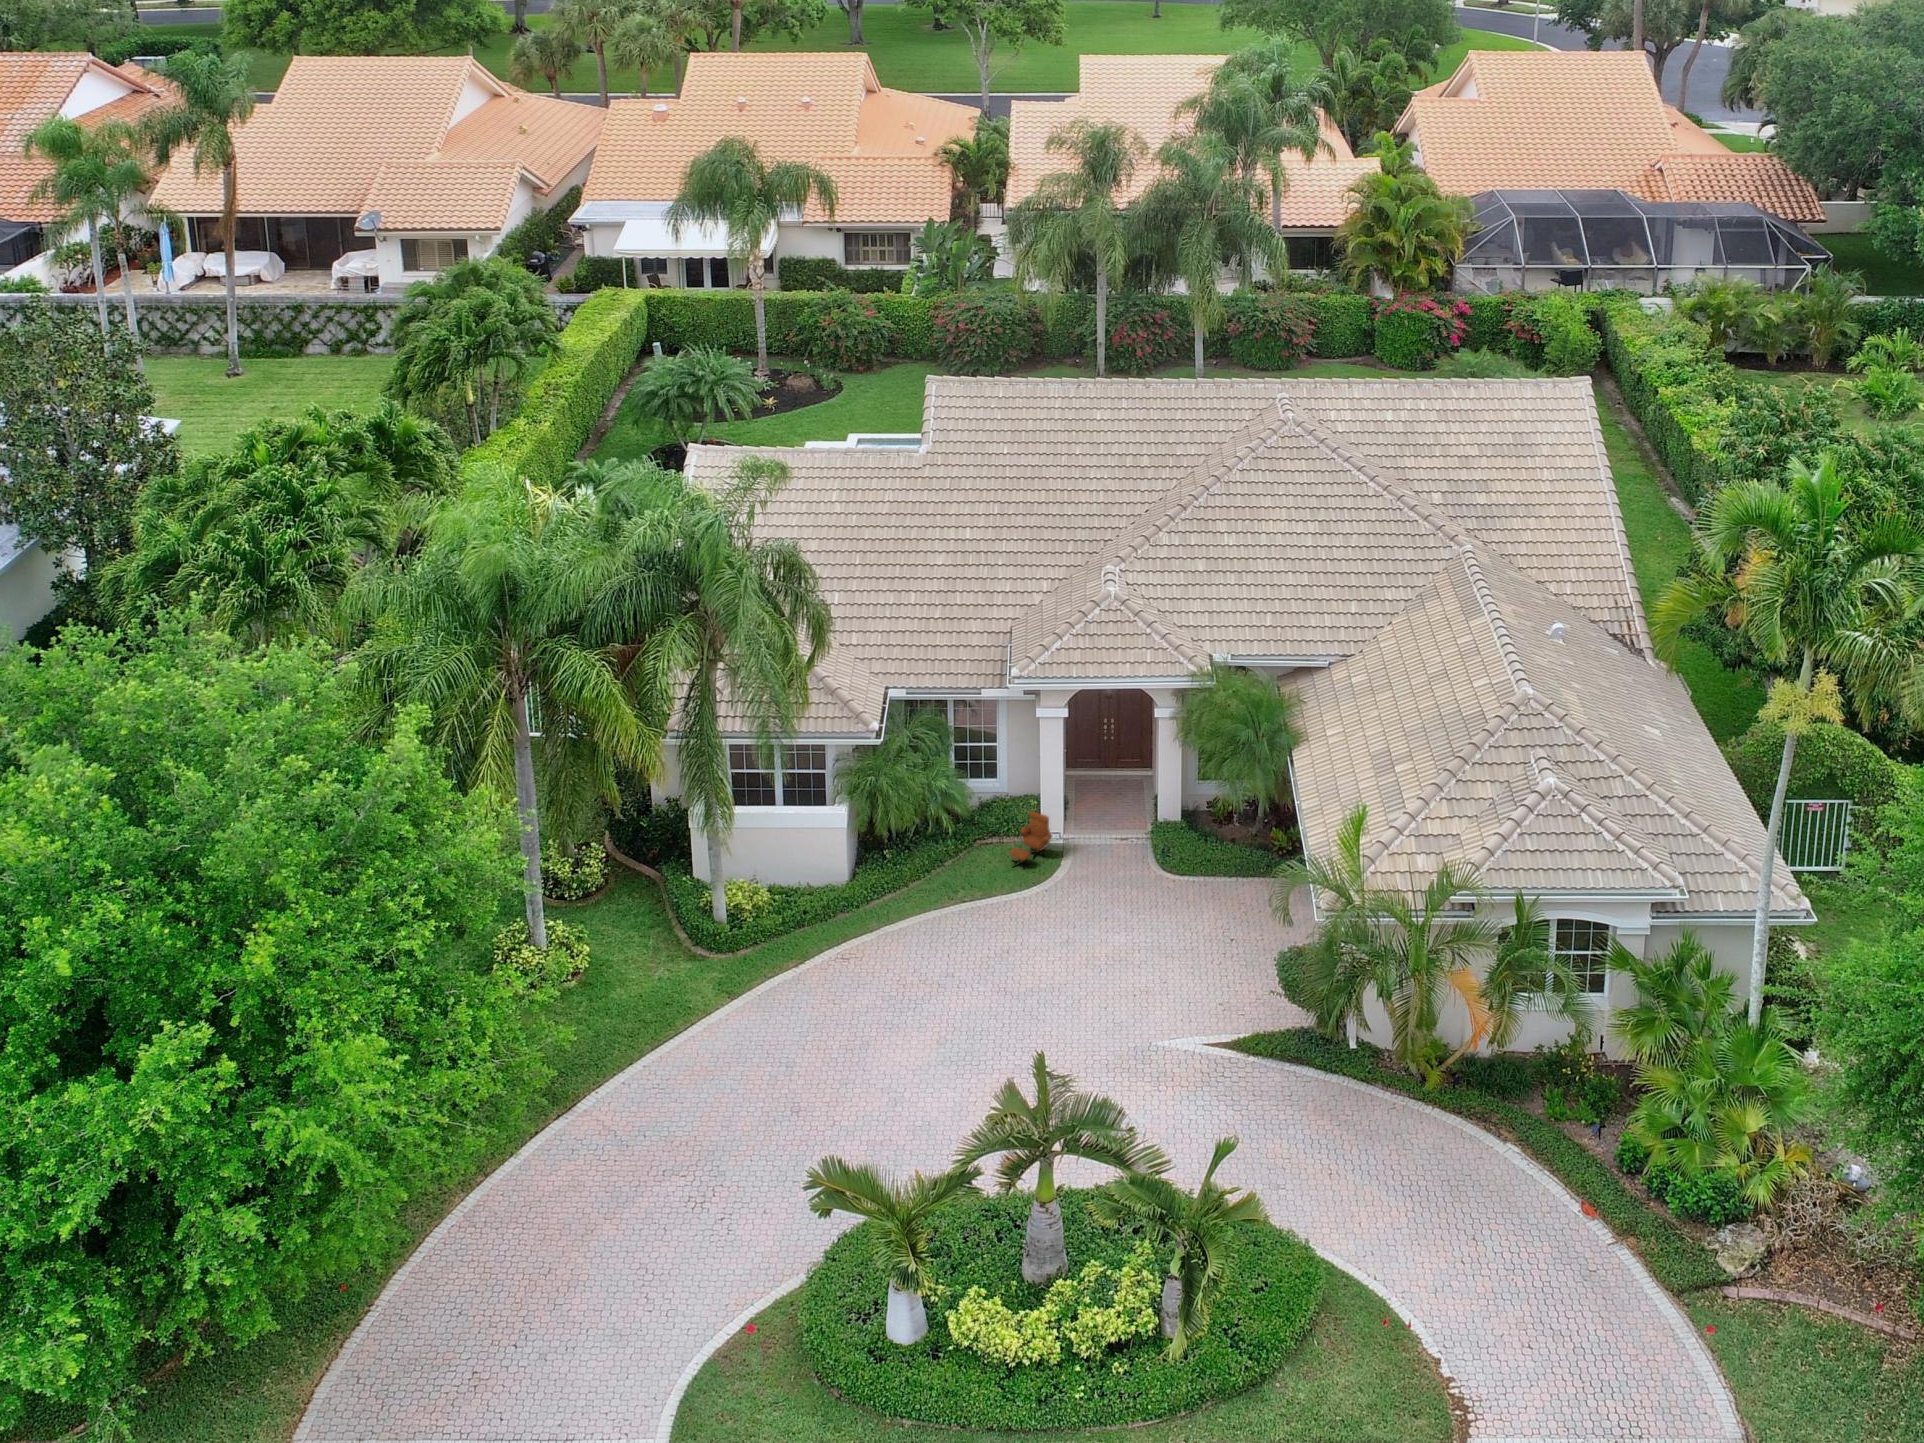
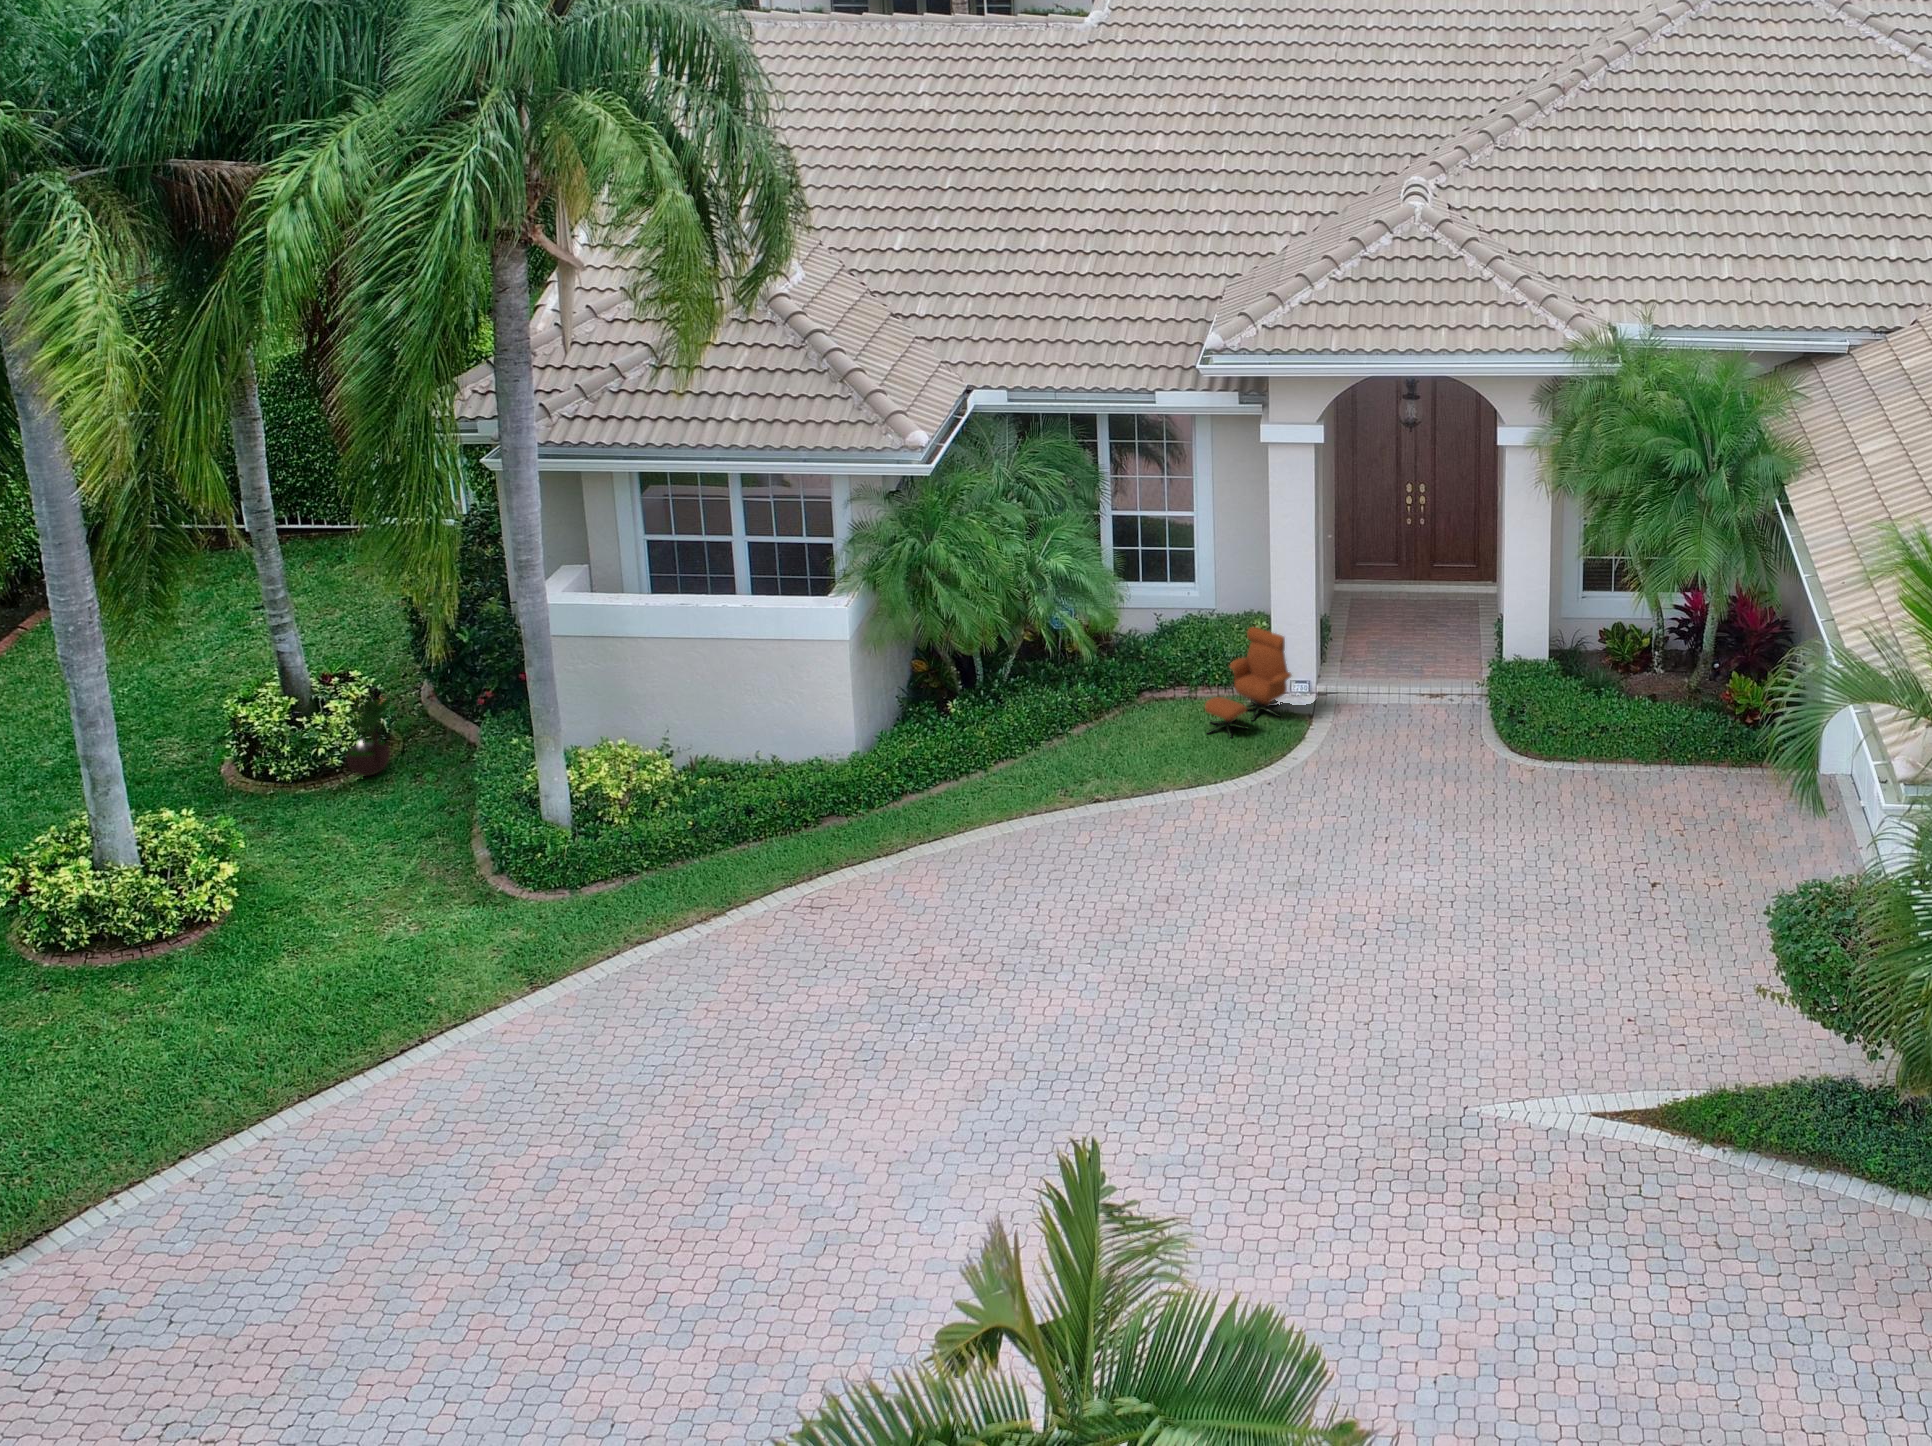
potted tree: none [595,858,620,899] -> present [346,695,395,776]

